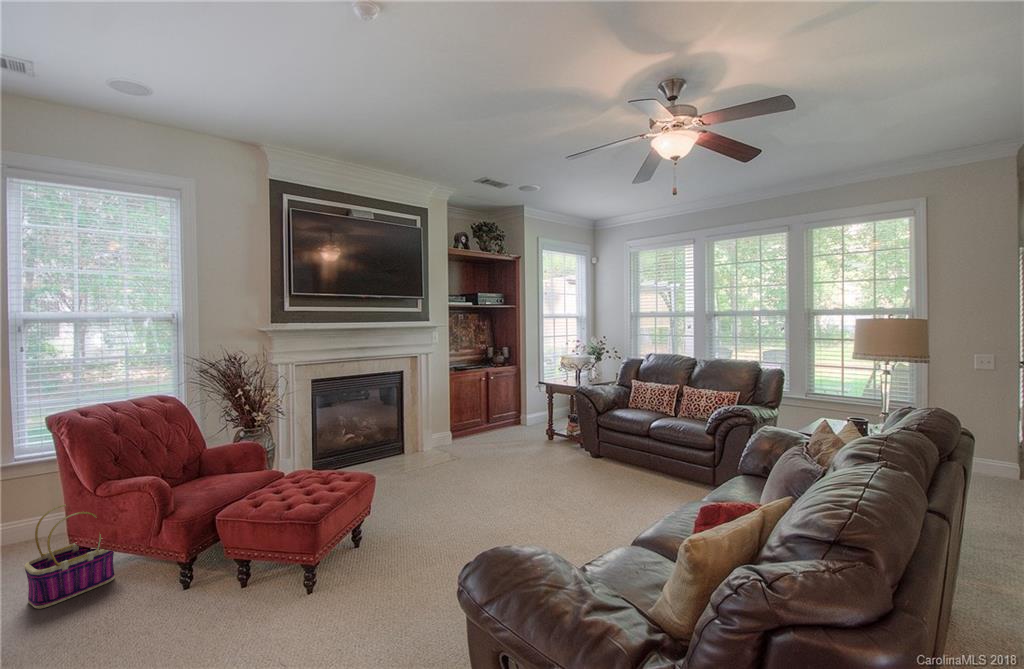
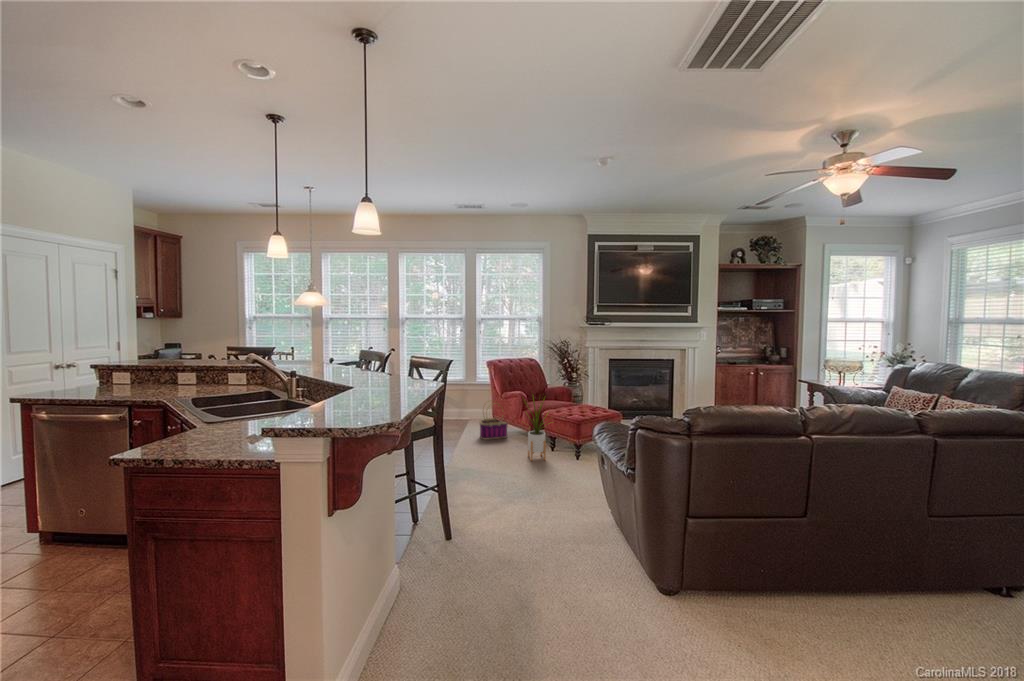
house plant: none [155,469,253,634] -> present [528,397,546,461]

